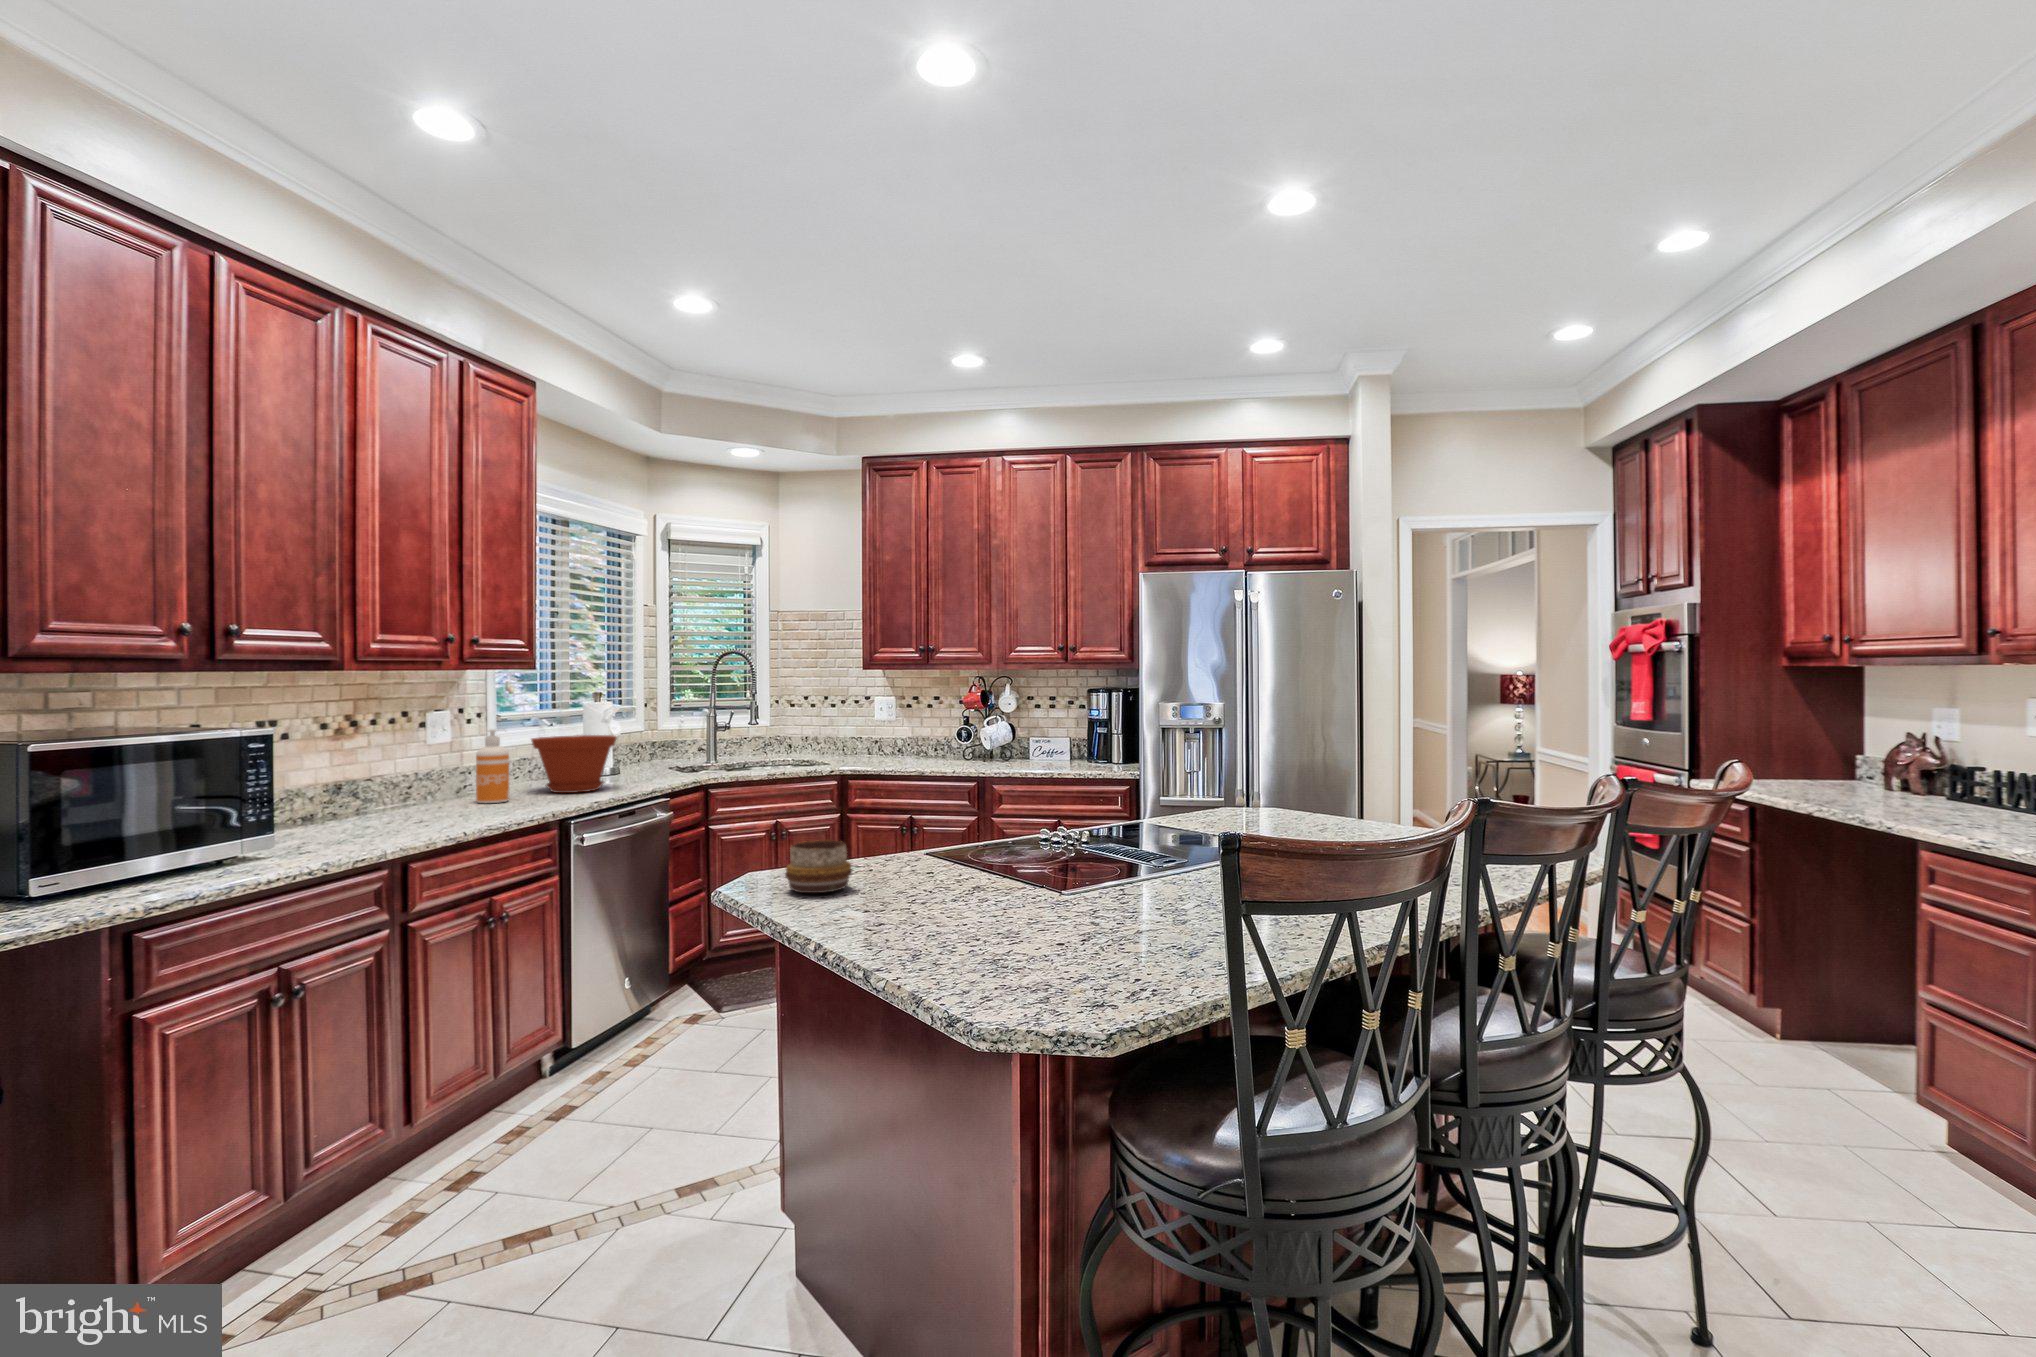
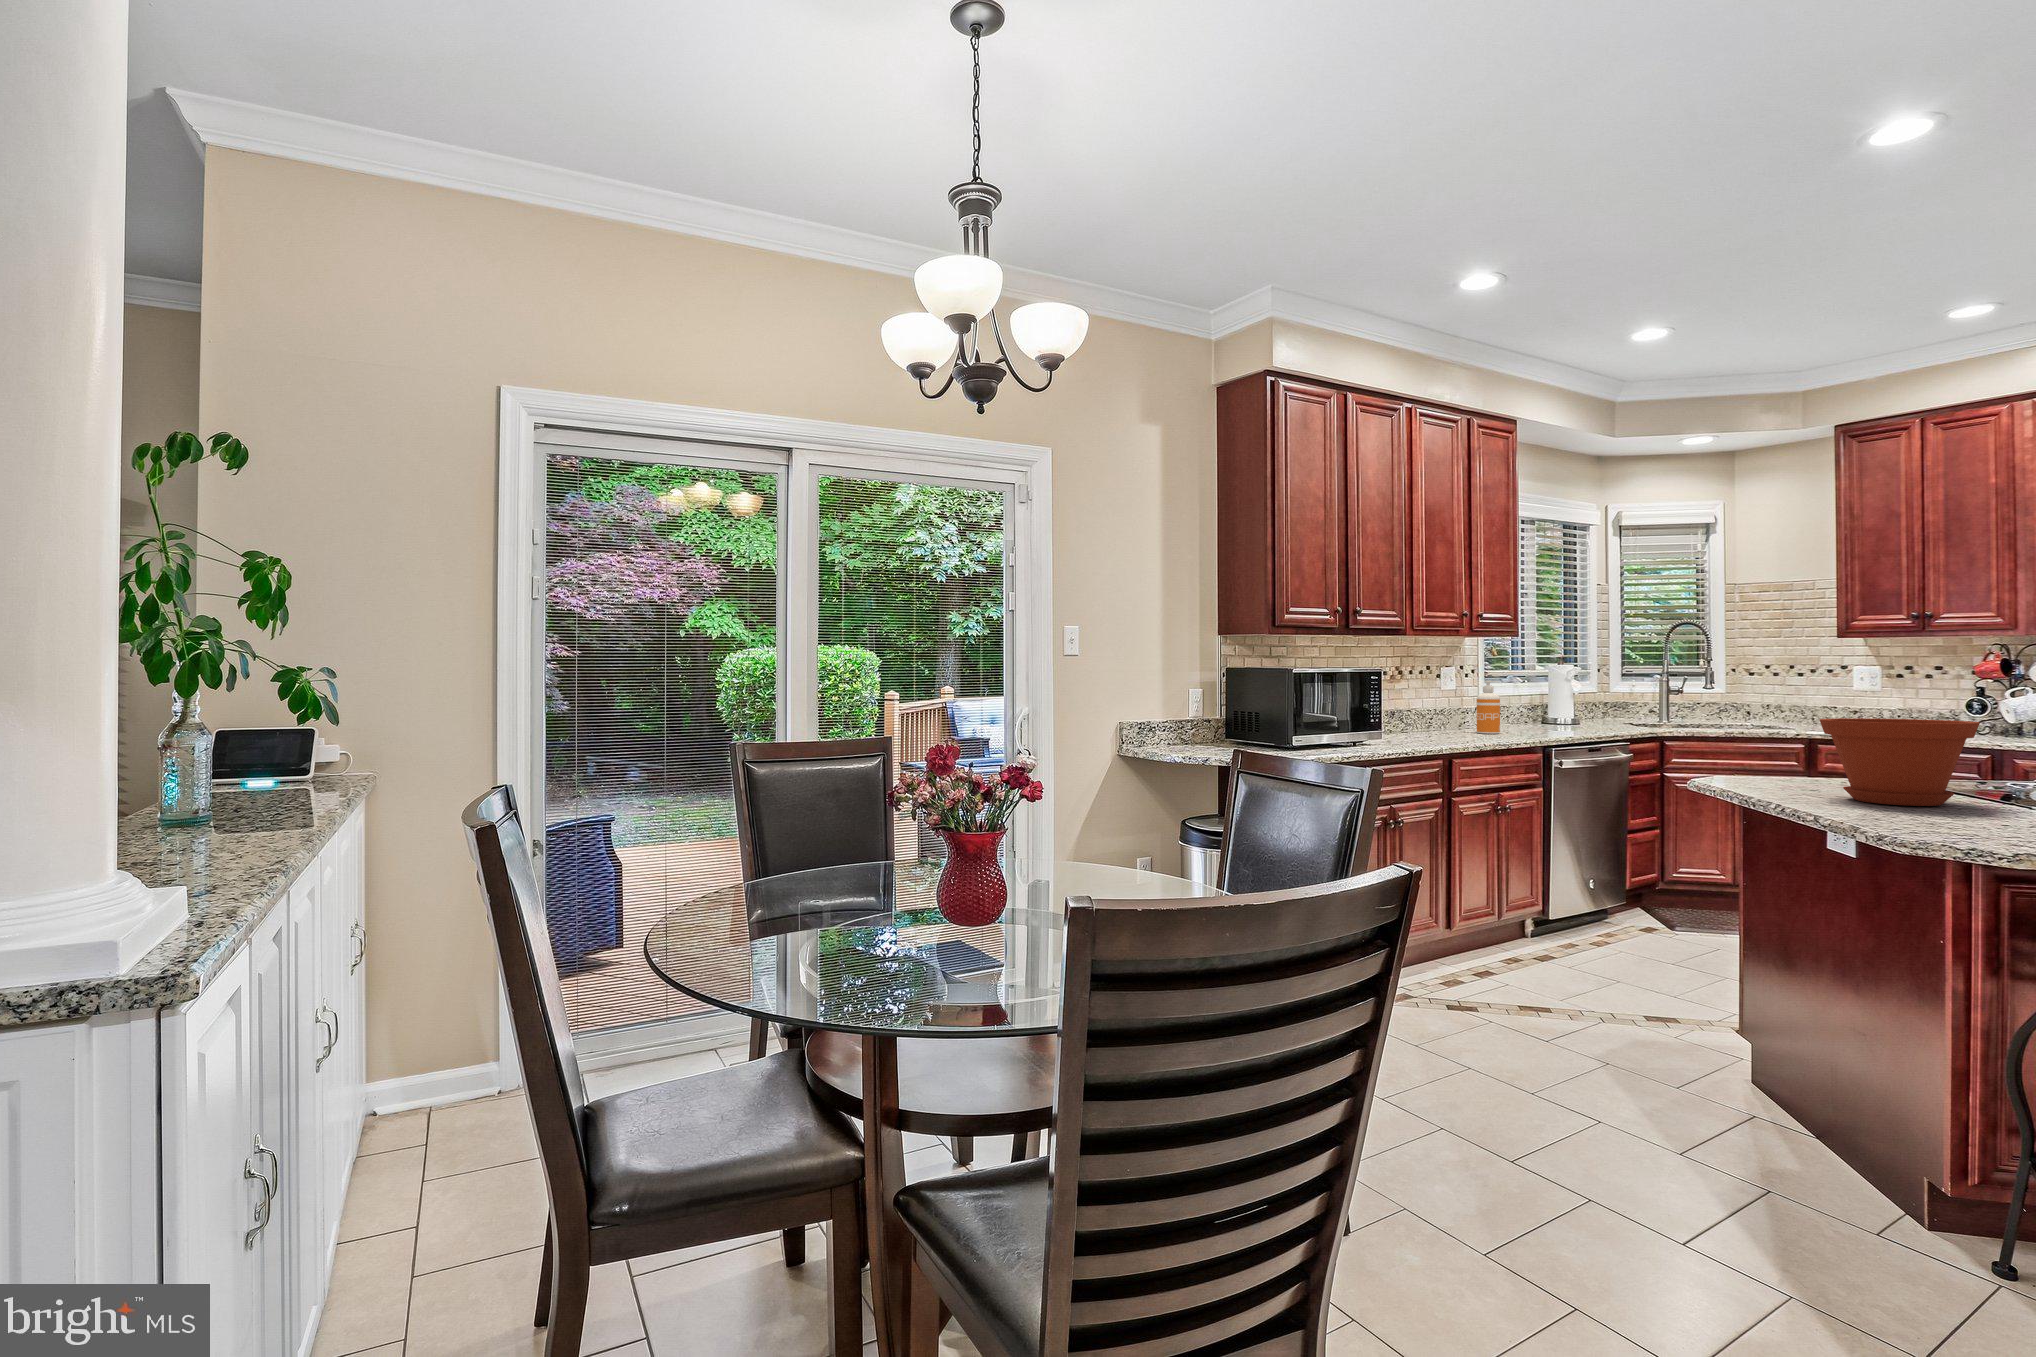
plant pot: present [531,735,617,793] -> present [1820,718,1980,806]
decorative bowl: present [785,840,852,893] -> none [1744,748,1805,783]

